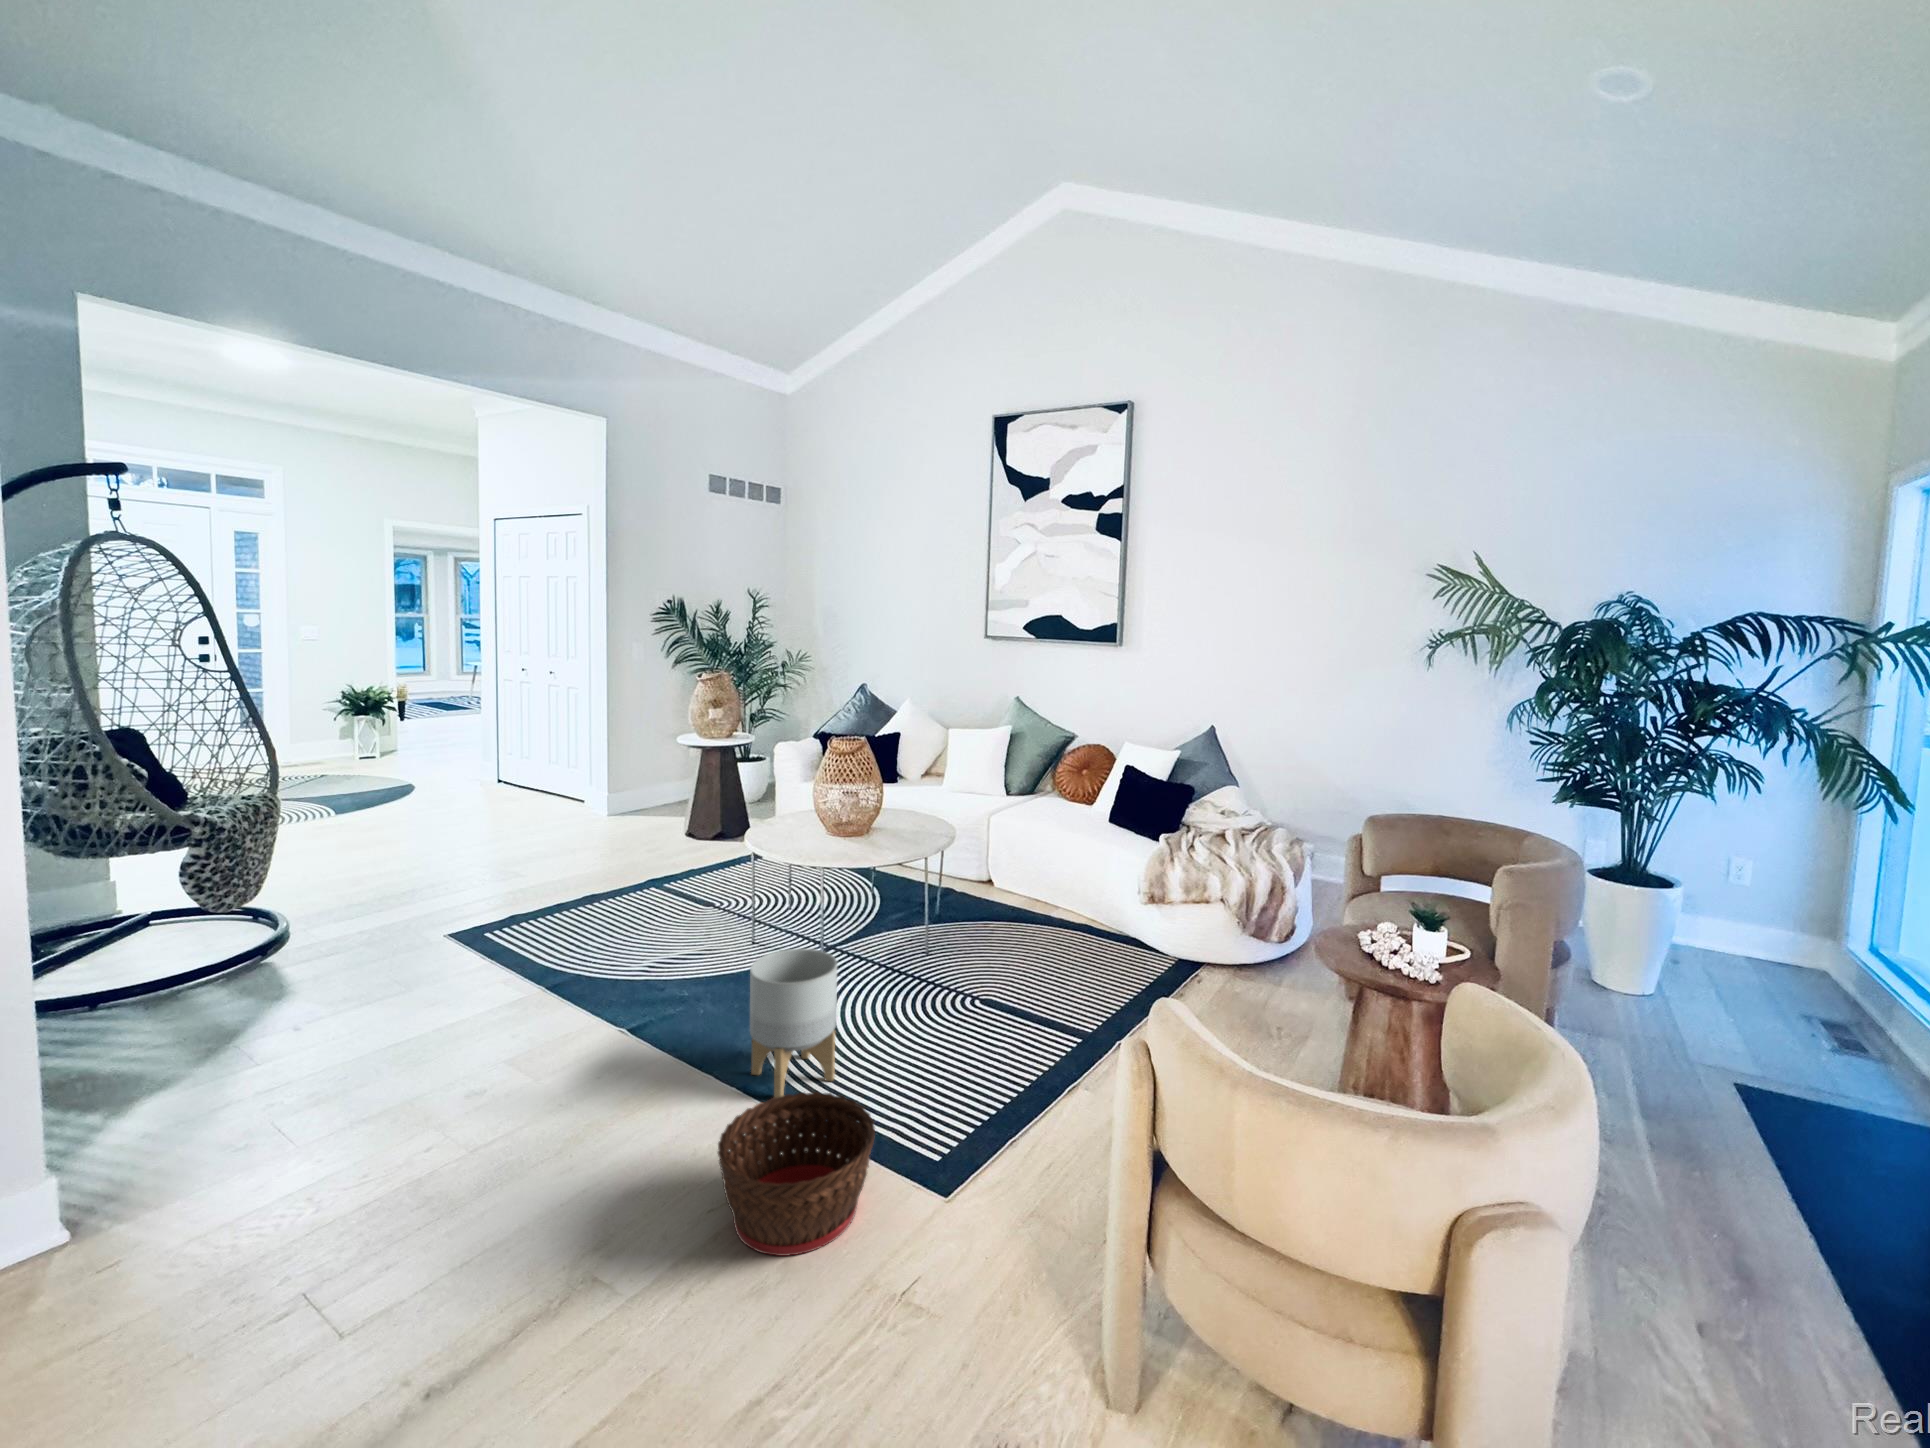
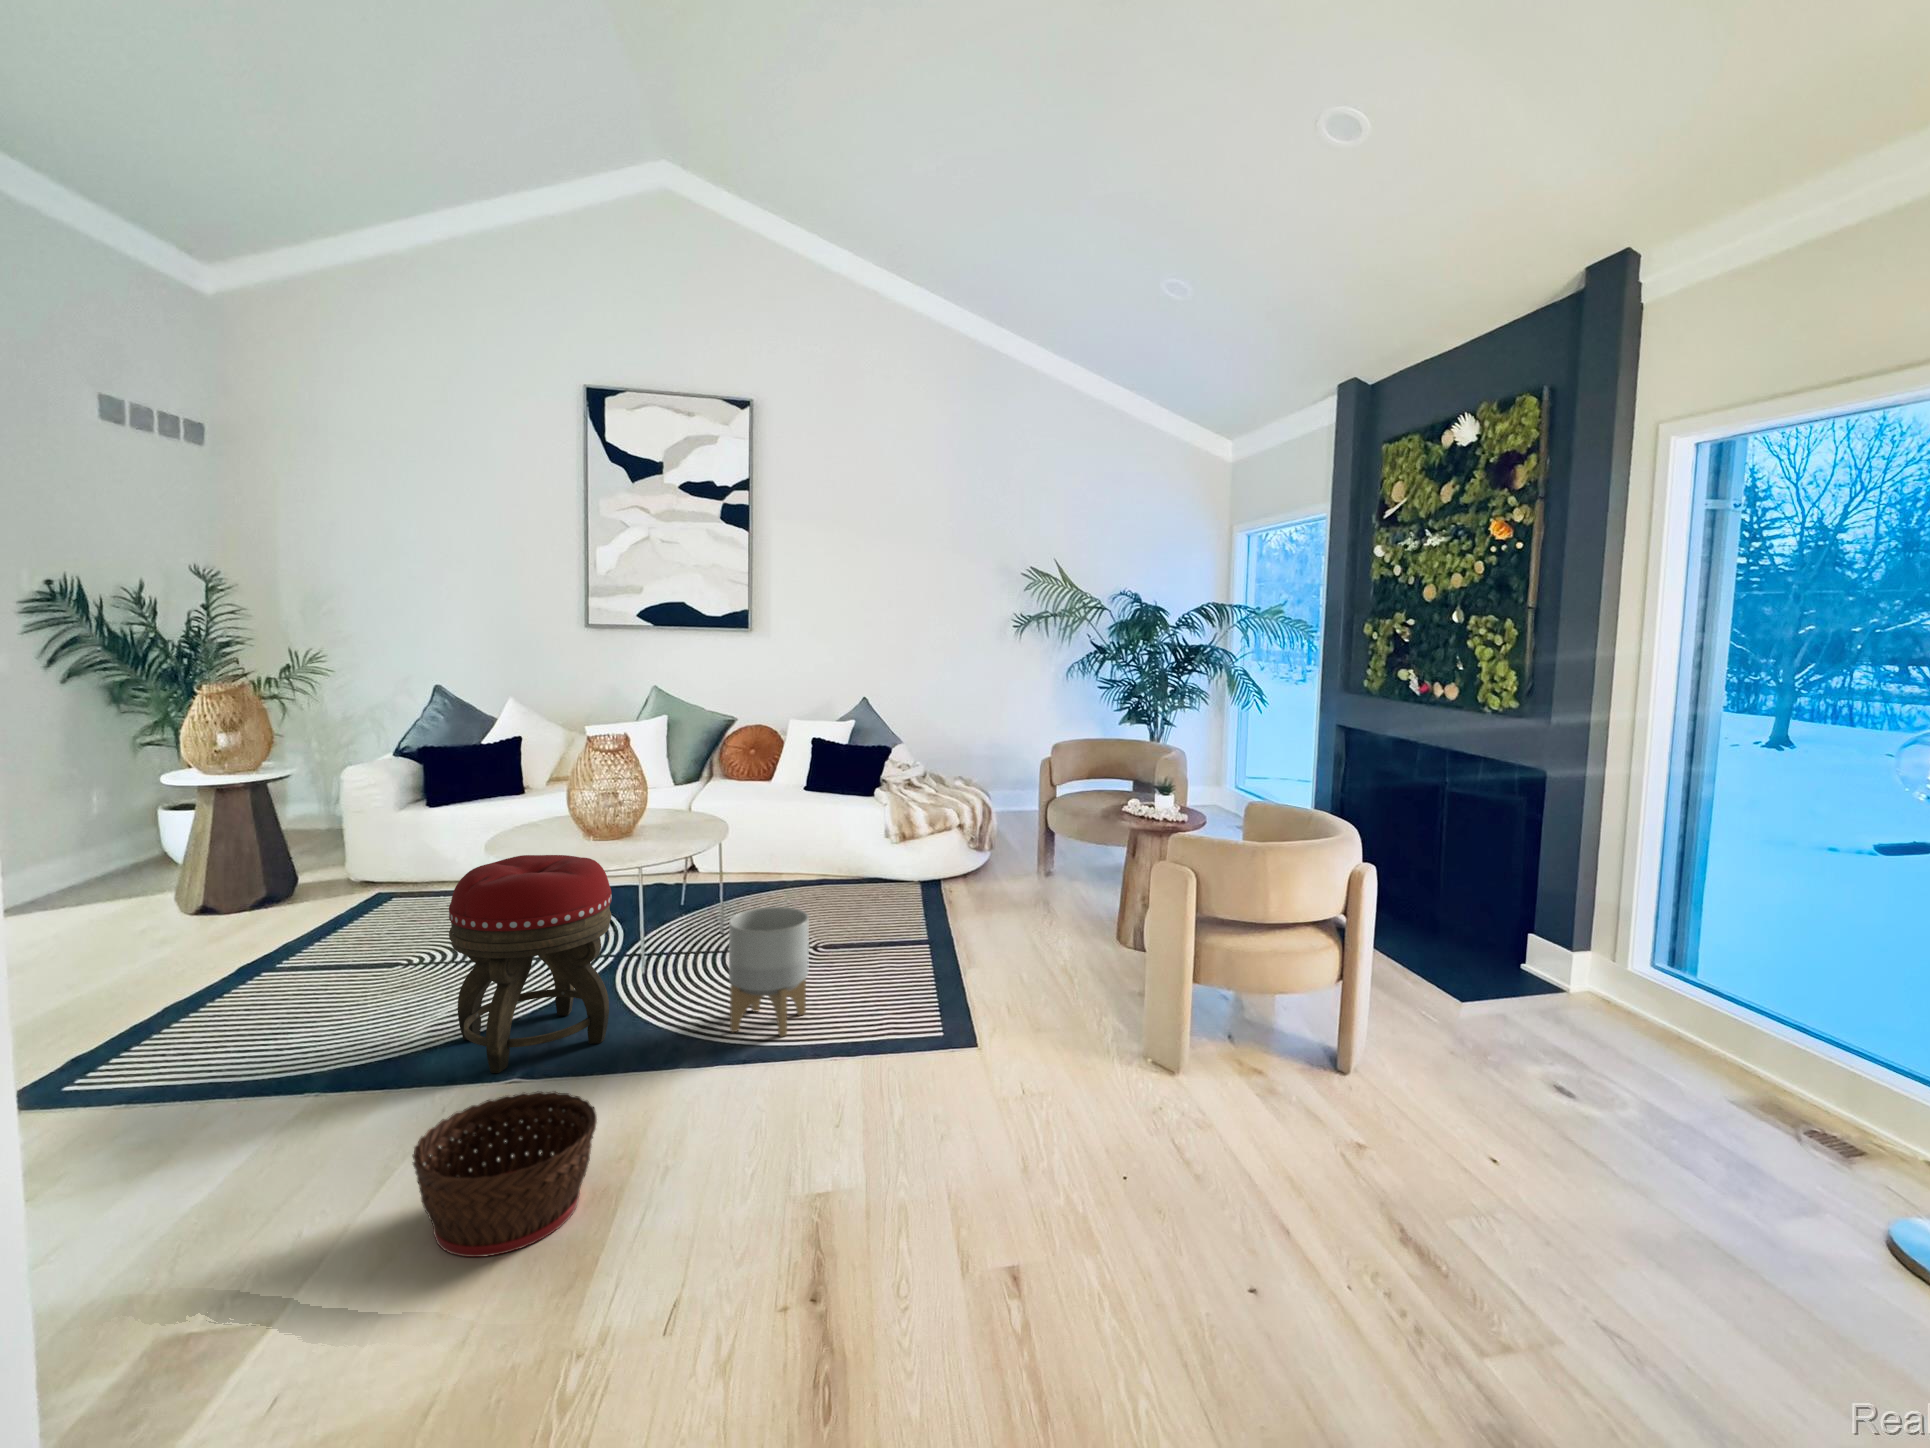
footstool: none [567,846,710,1040] -> present [449,855,612,1073]
basket: present [718,1092,875,1256] -> present [413,1091,597,1257]

